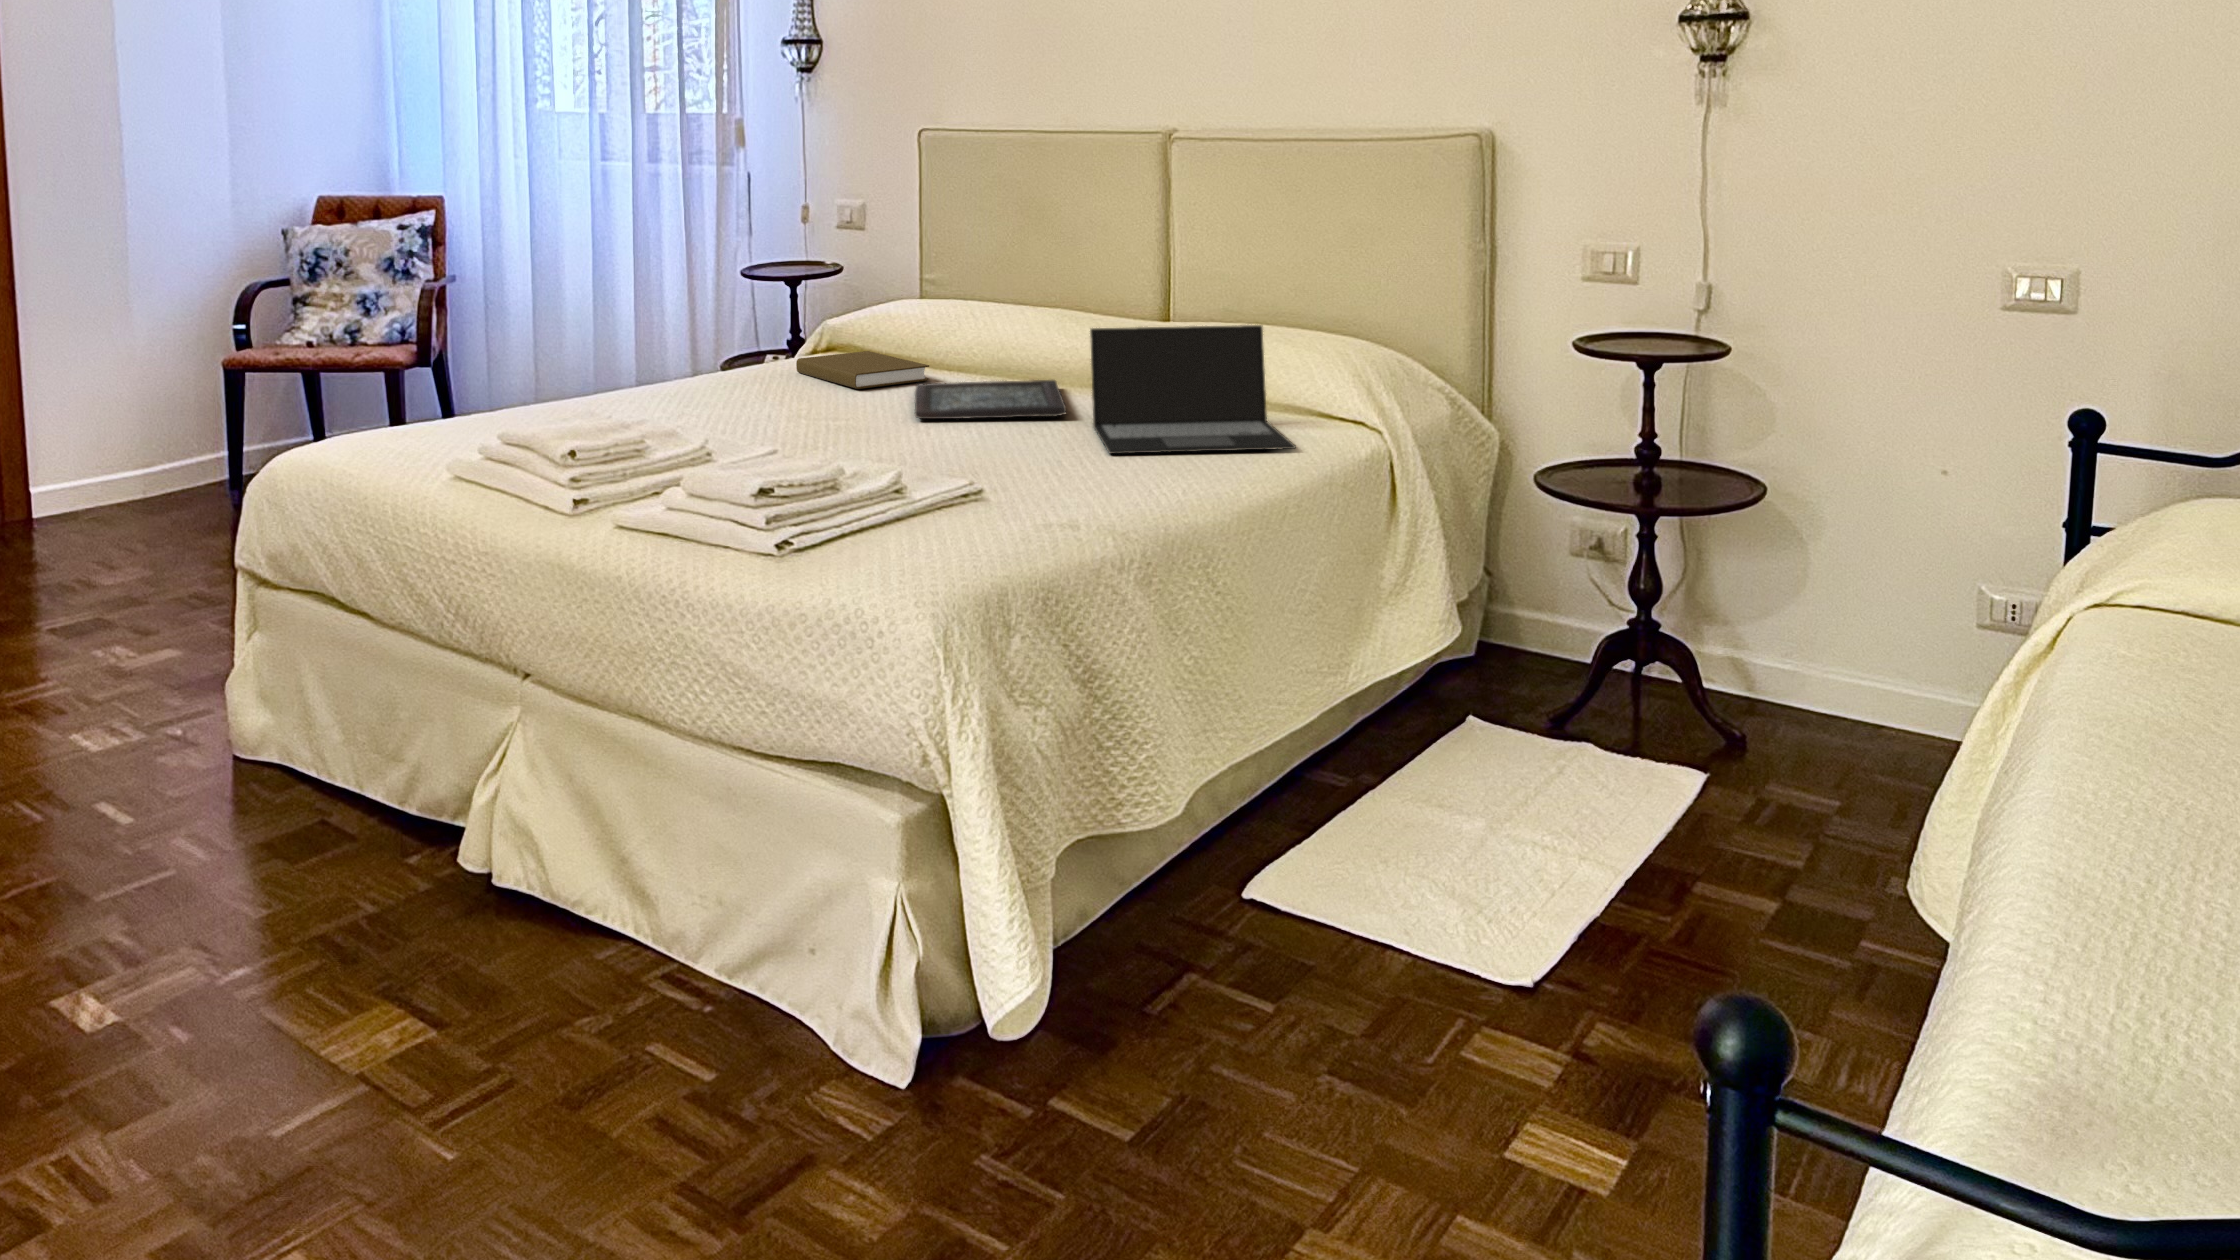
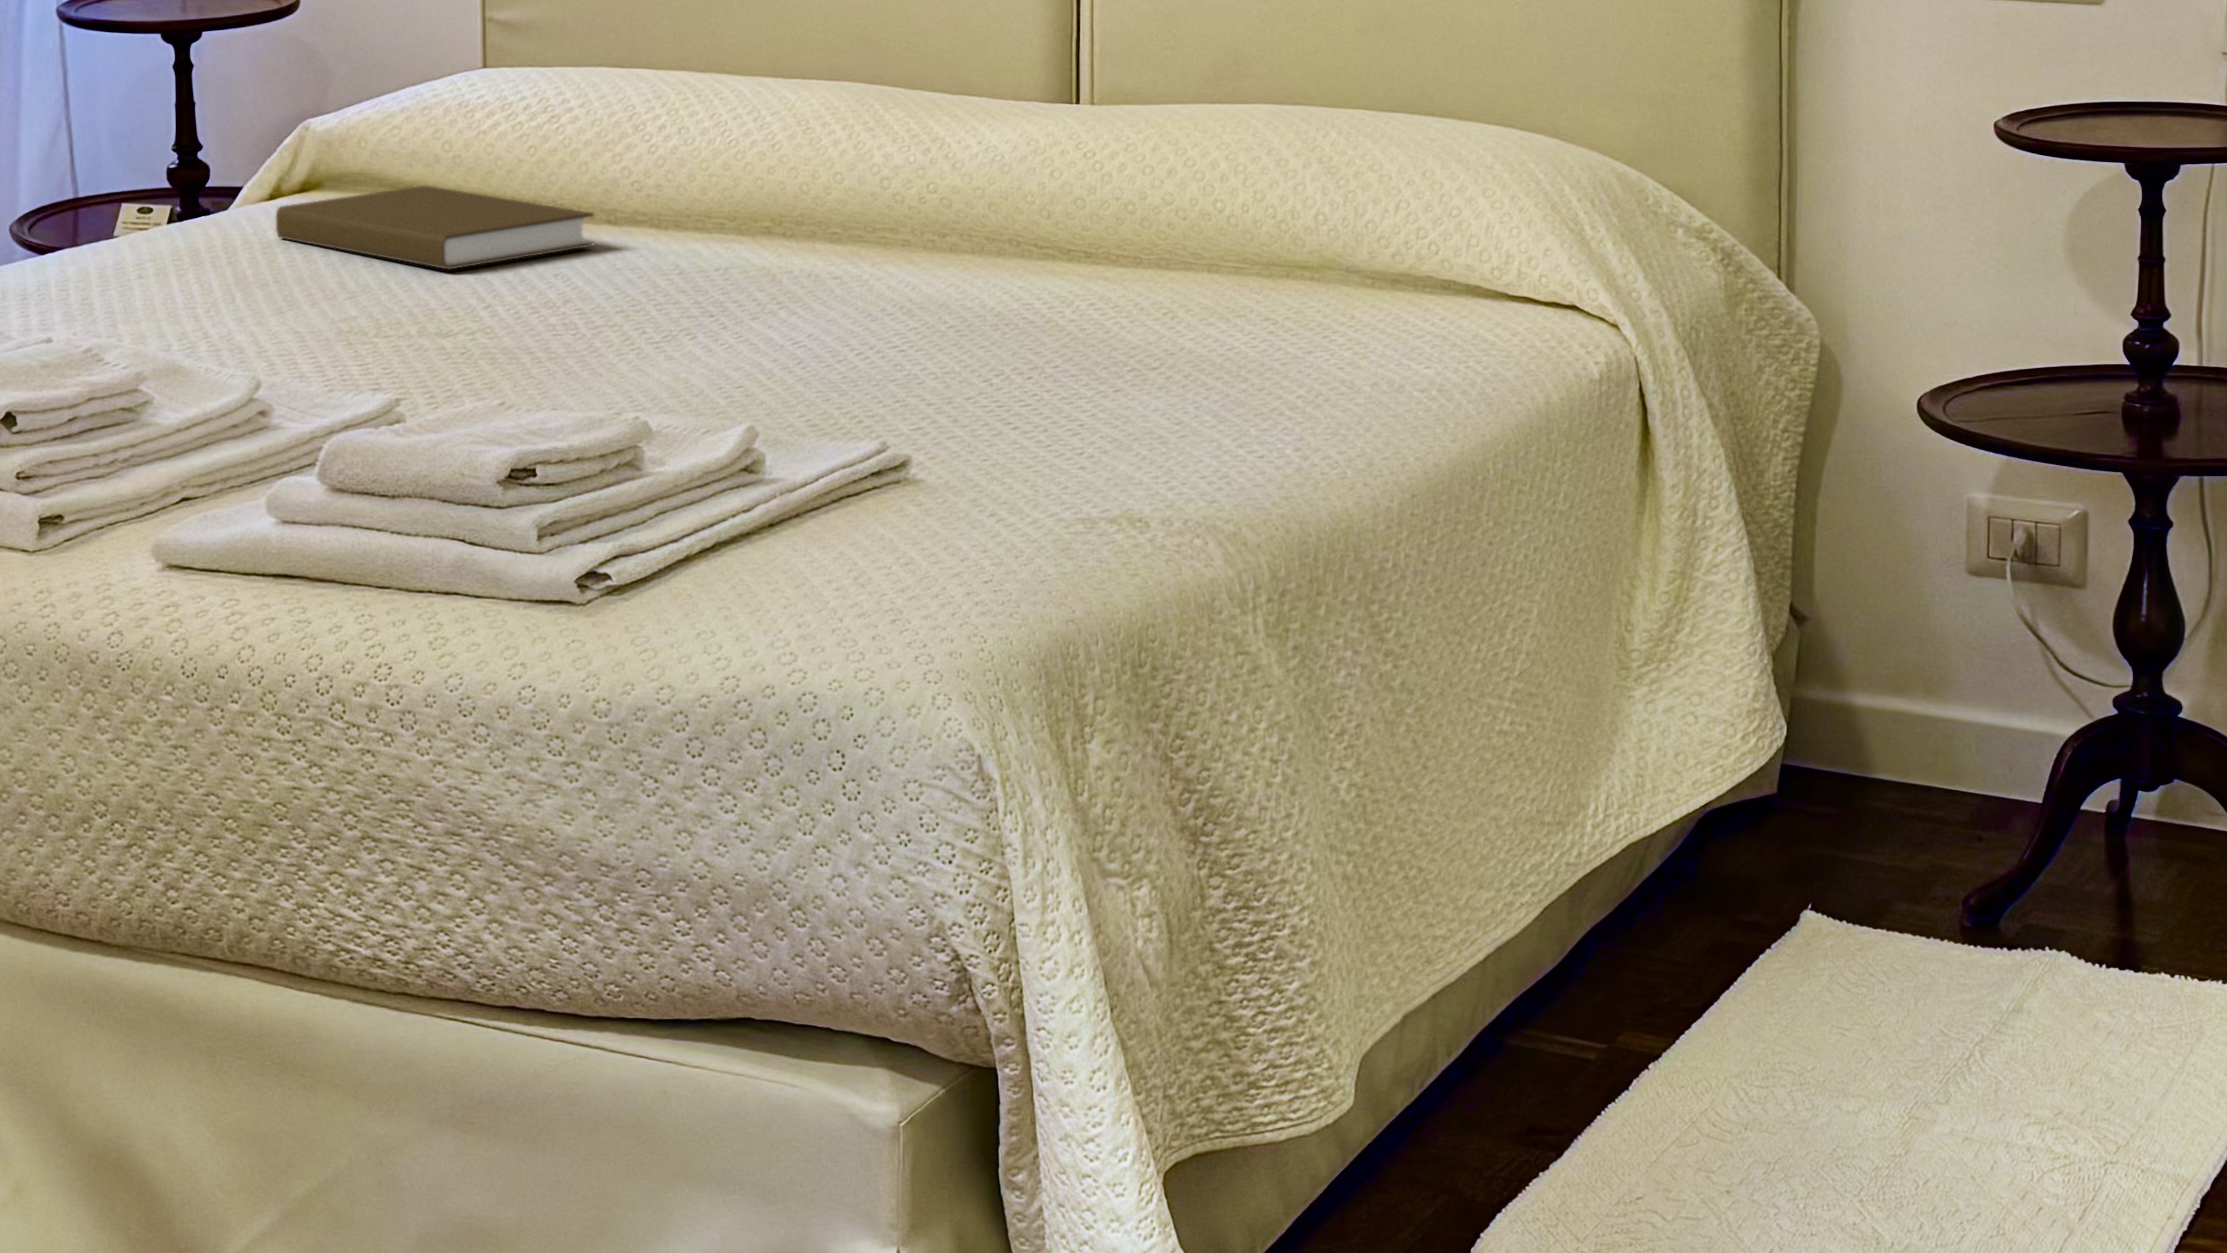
laptop: present [1090,325,1296,454] -> none [1010,105,1480,386]
tray: present [915,380,1066,419] -> none [582,237,956,329]

